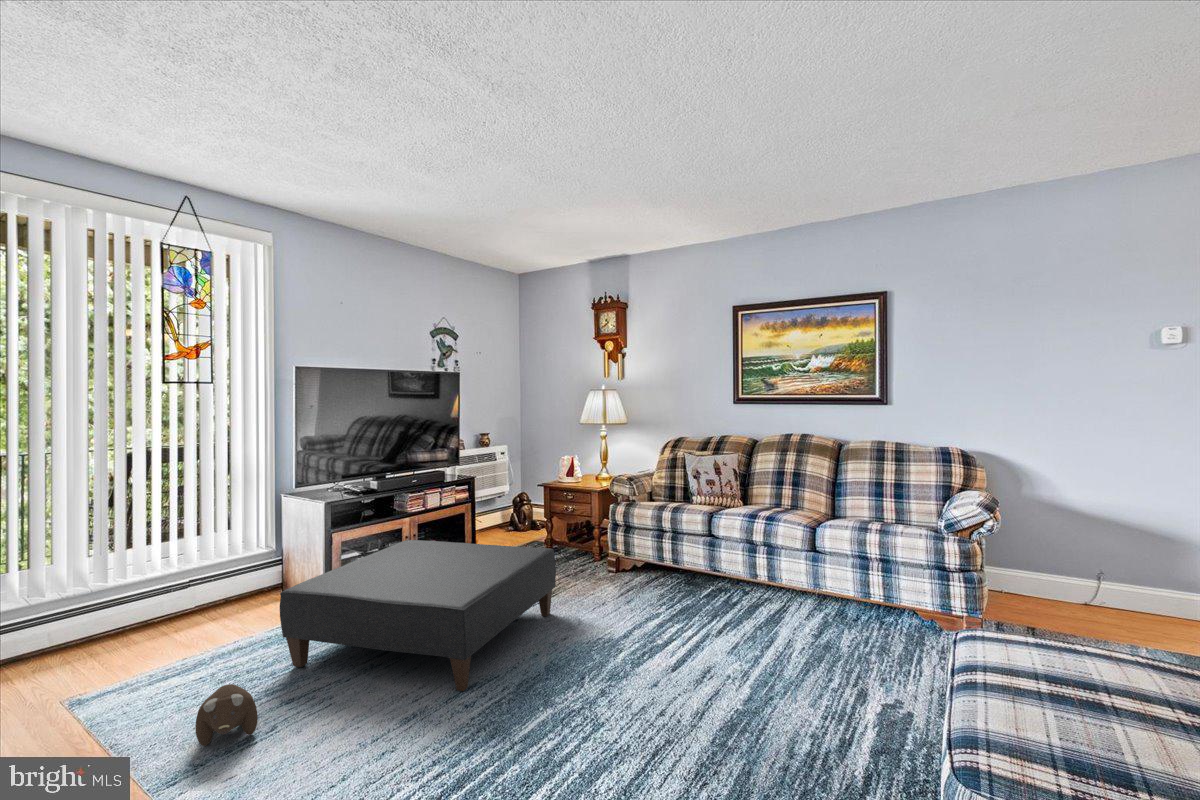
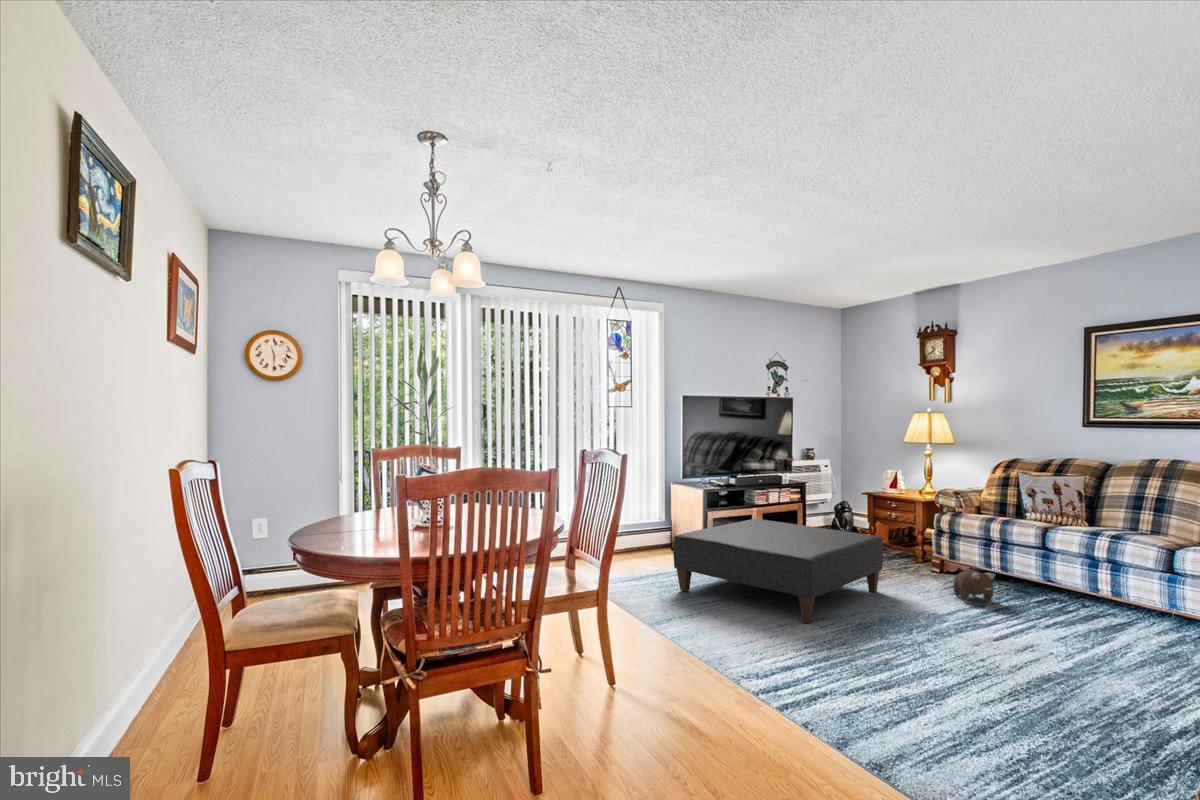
plush toy: present [195,684,258,746] -> present [953,569,995,602]

